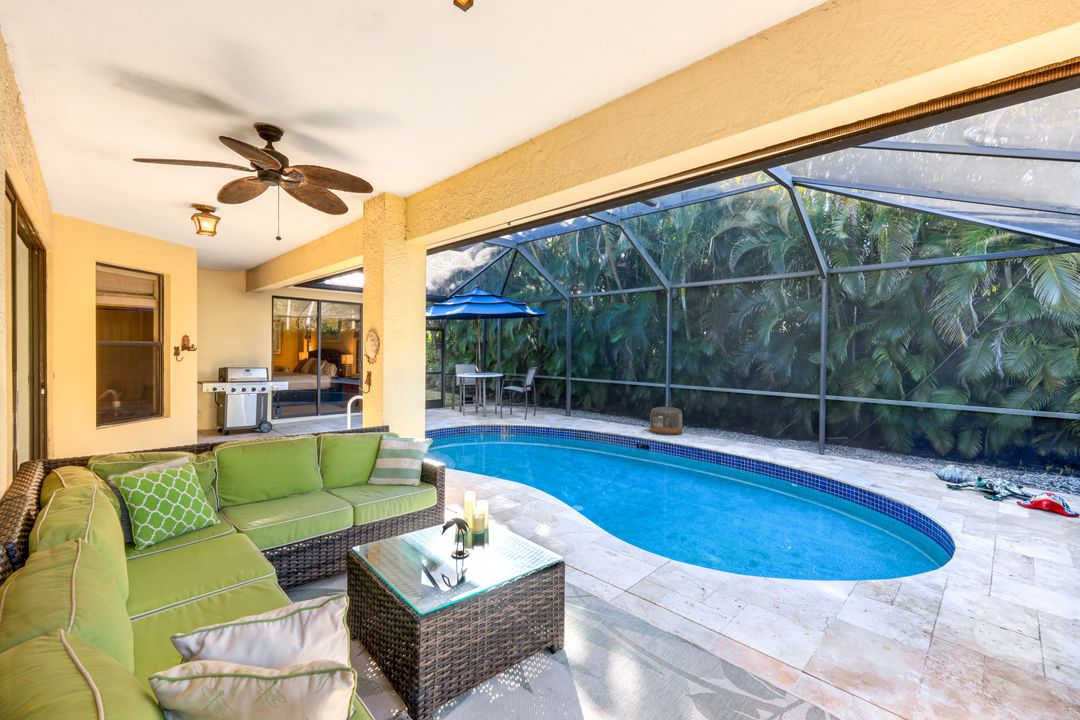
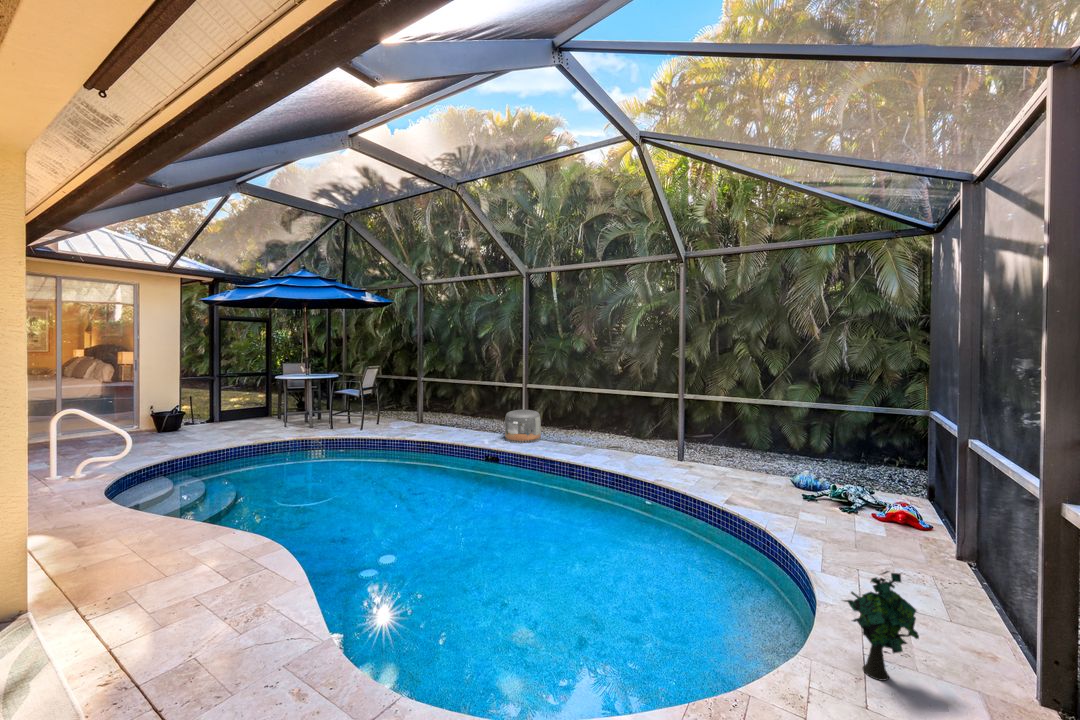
decorative plant: none [977,511,1047,596] -> present [844,571,919,681]

